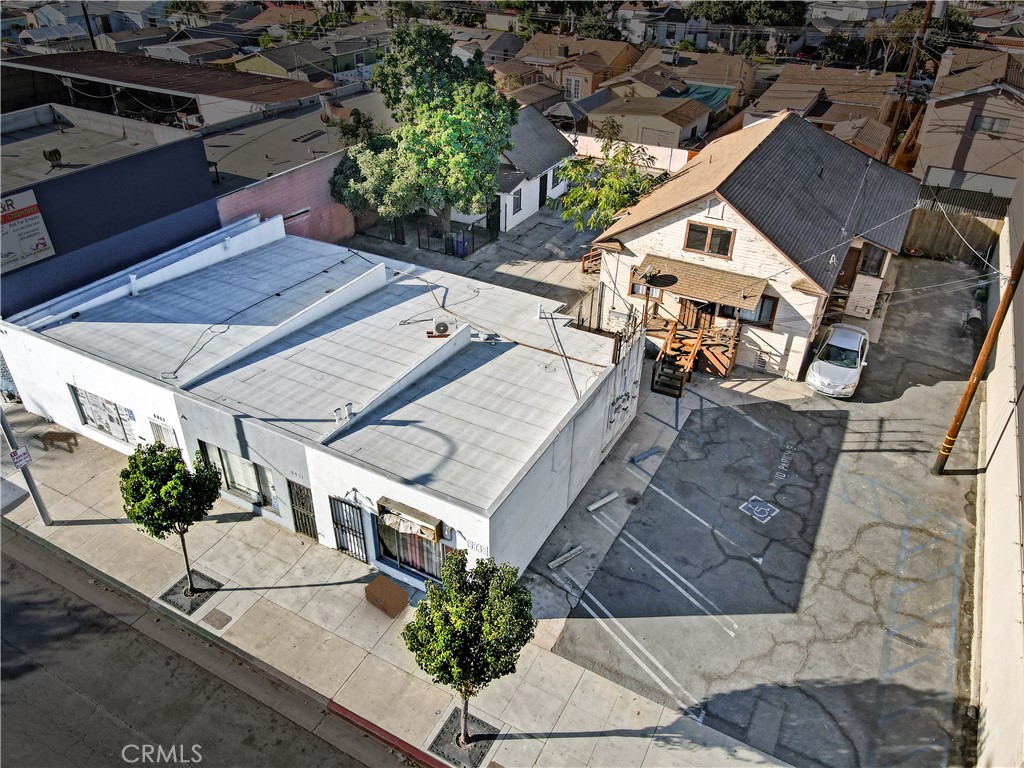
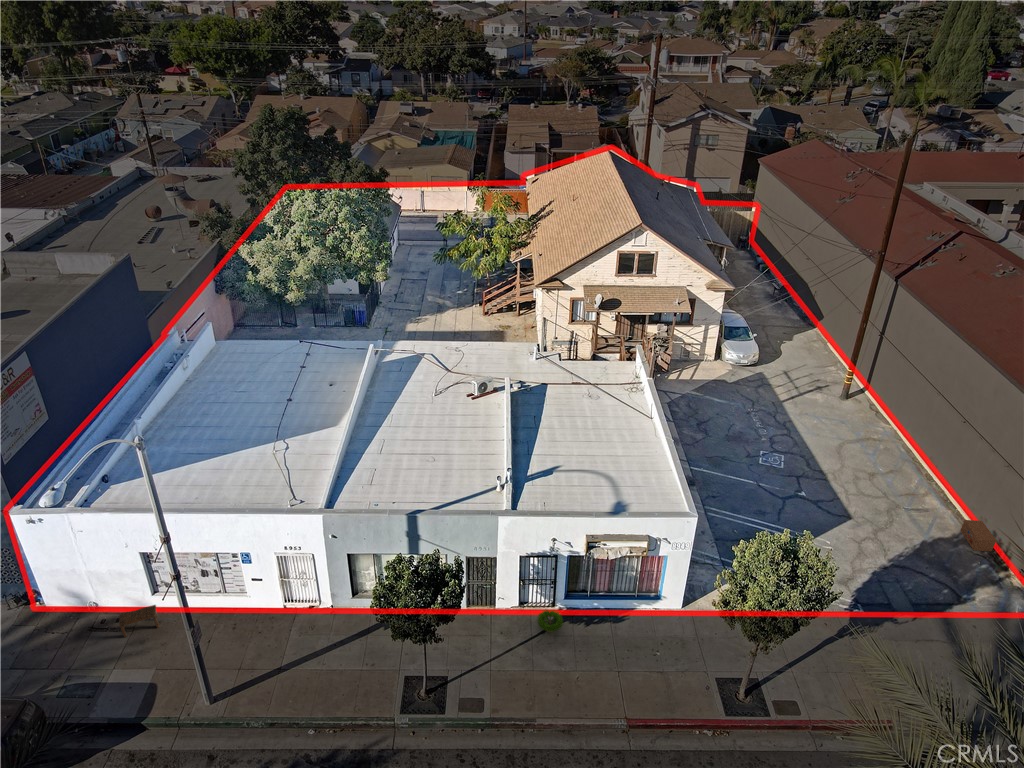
potted plant: none [331,560,362,588] -> present [538,610,563,632]
cardboard box: present [365,574,409,619] -> present [961,520,996,551]

